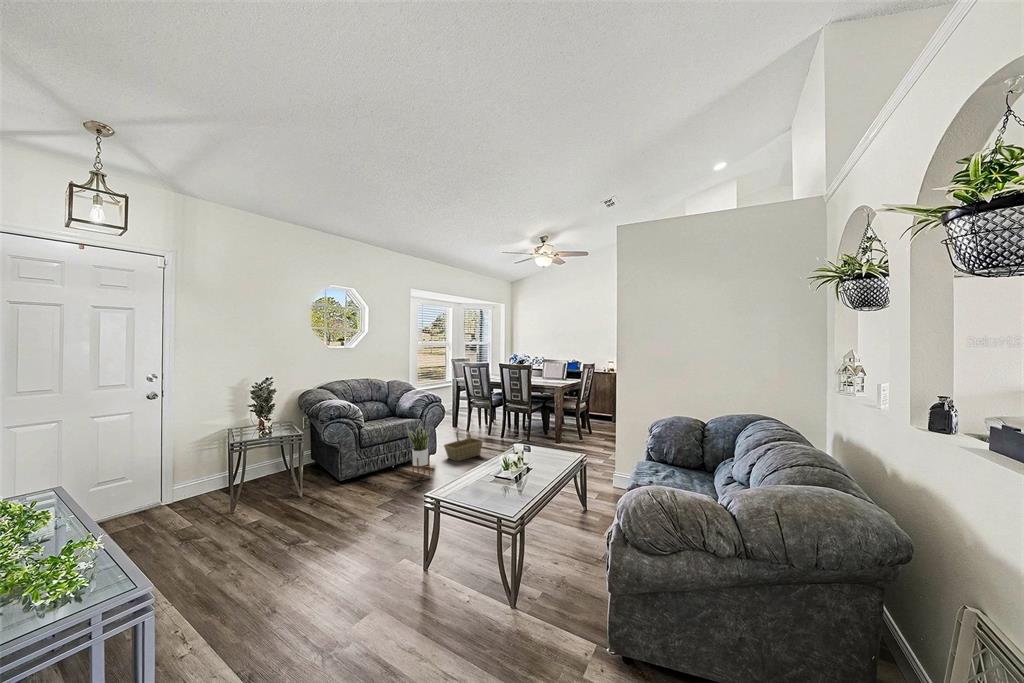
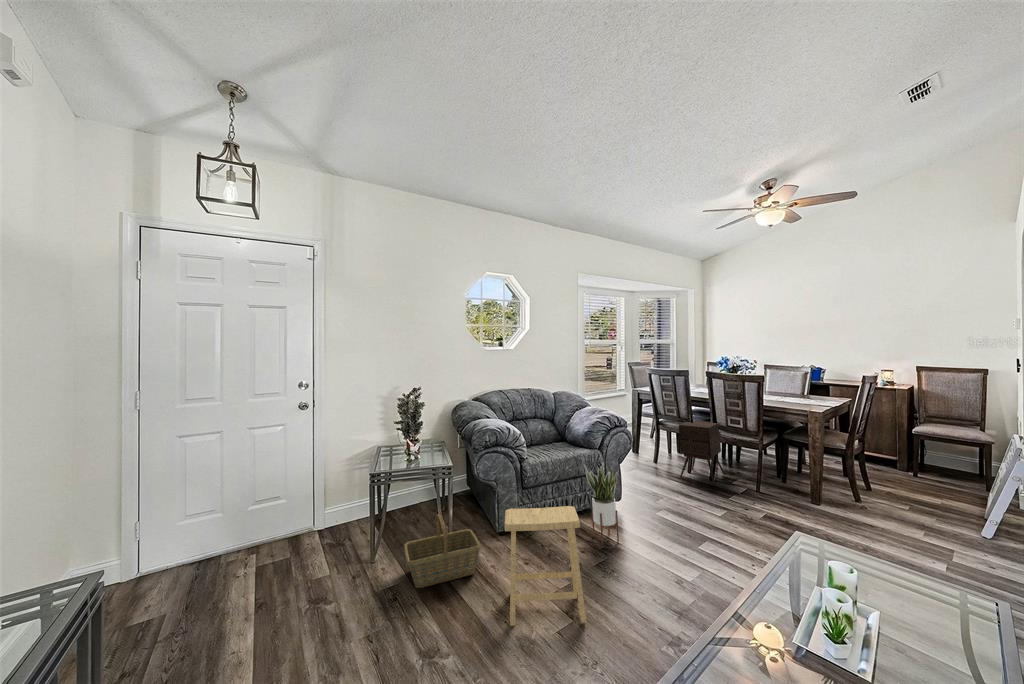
side table: none [481,398,511,440] -> present [679,420,725,484]
basket: present [444,429,483,461] -> present [404,514,481,588]
footstool: none [347,447,401,524] -> present [505,506,586,626]

